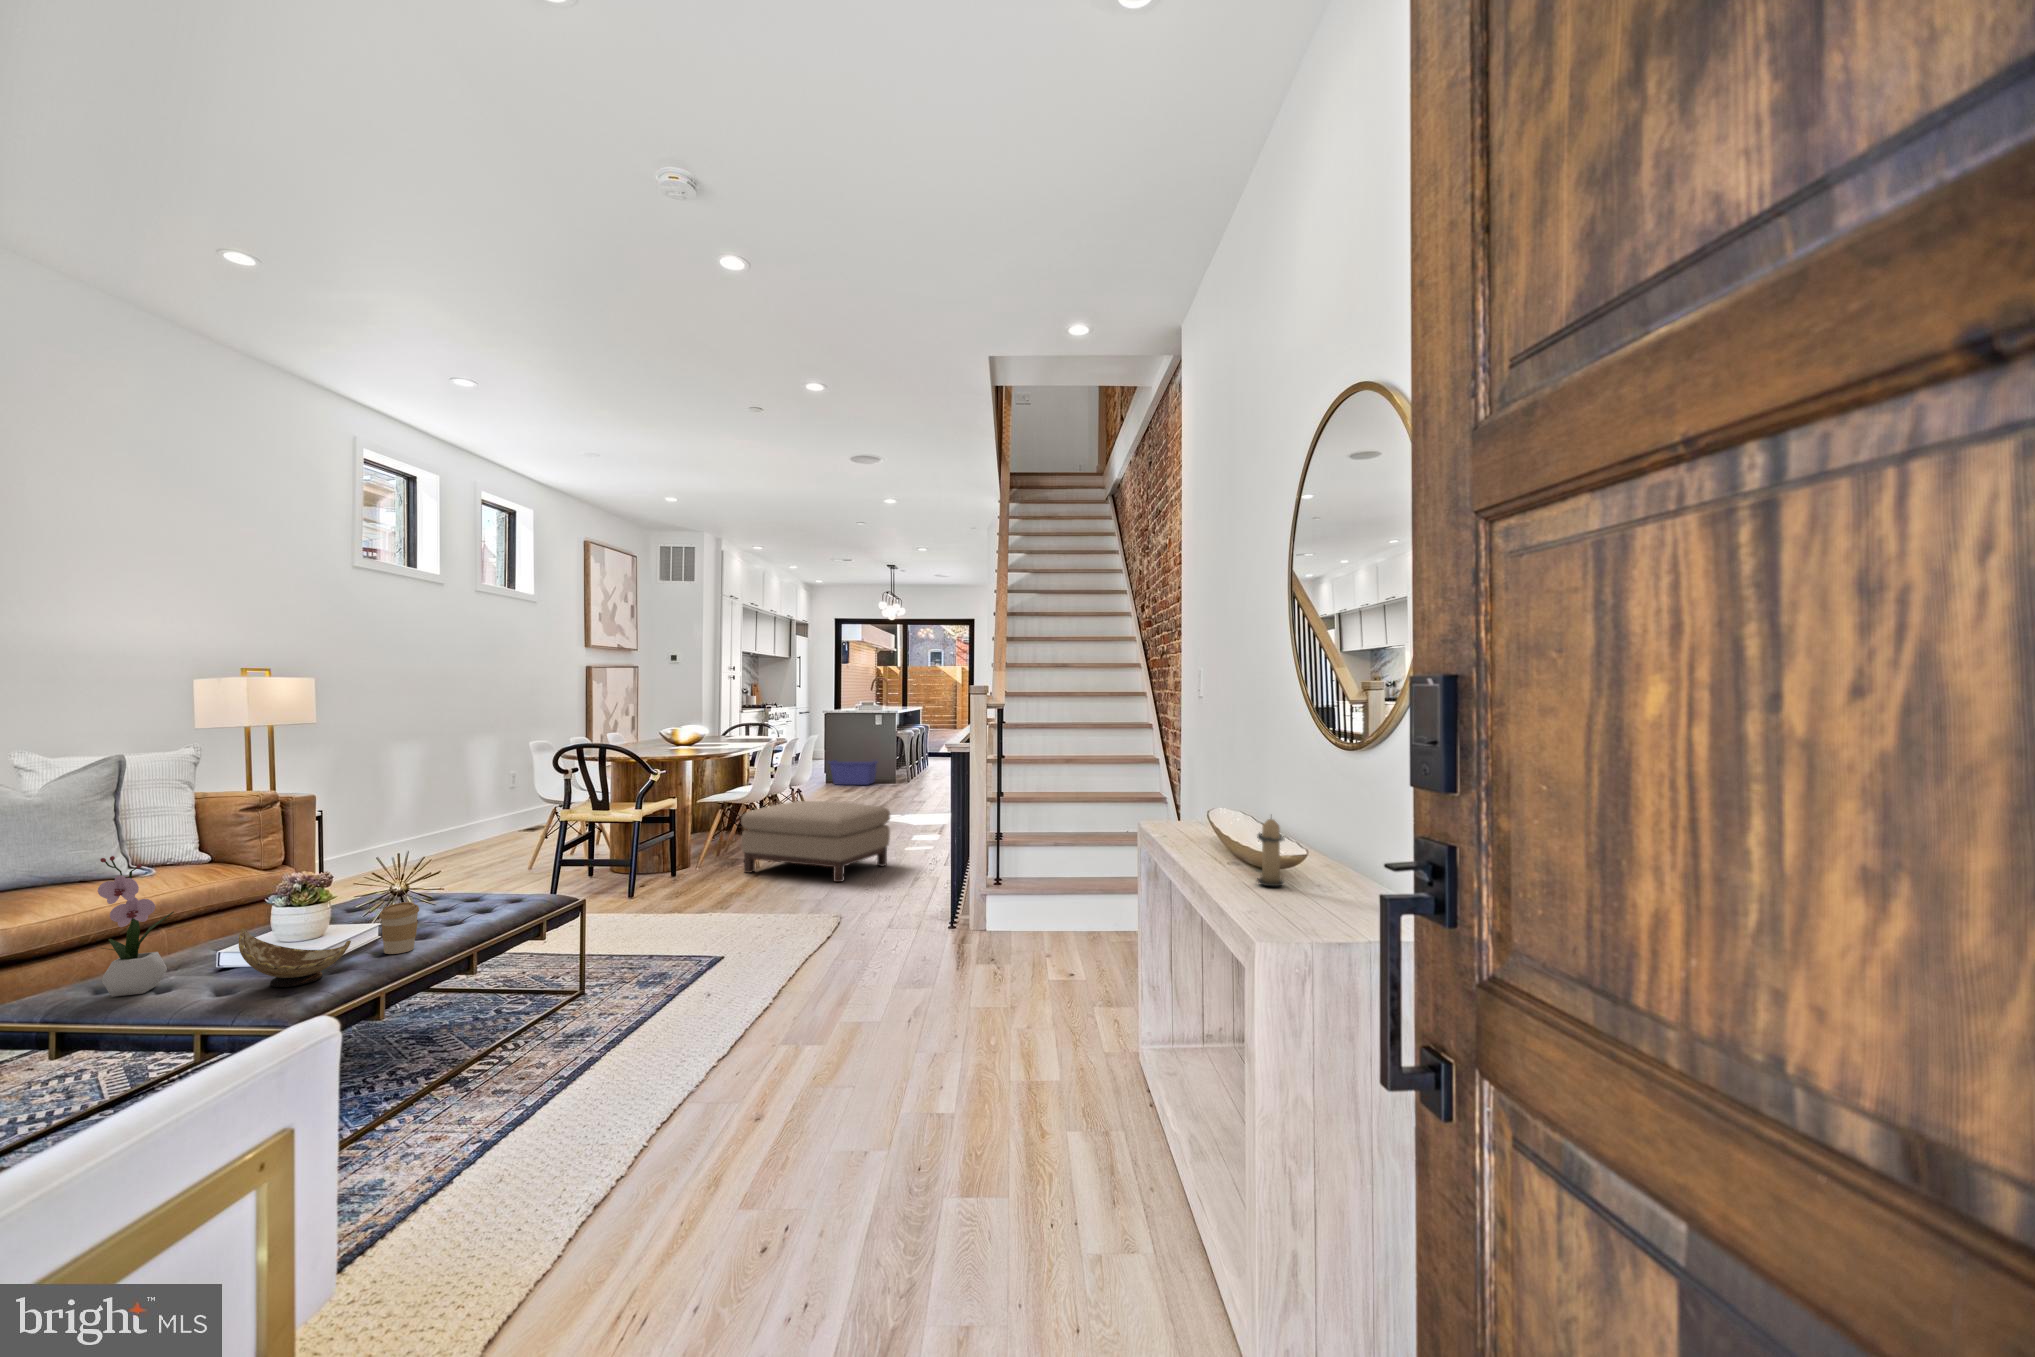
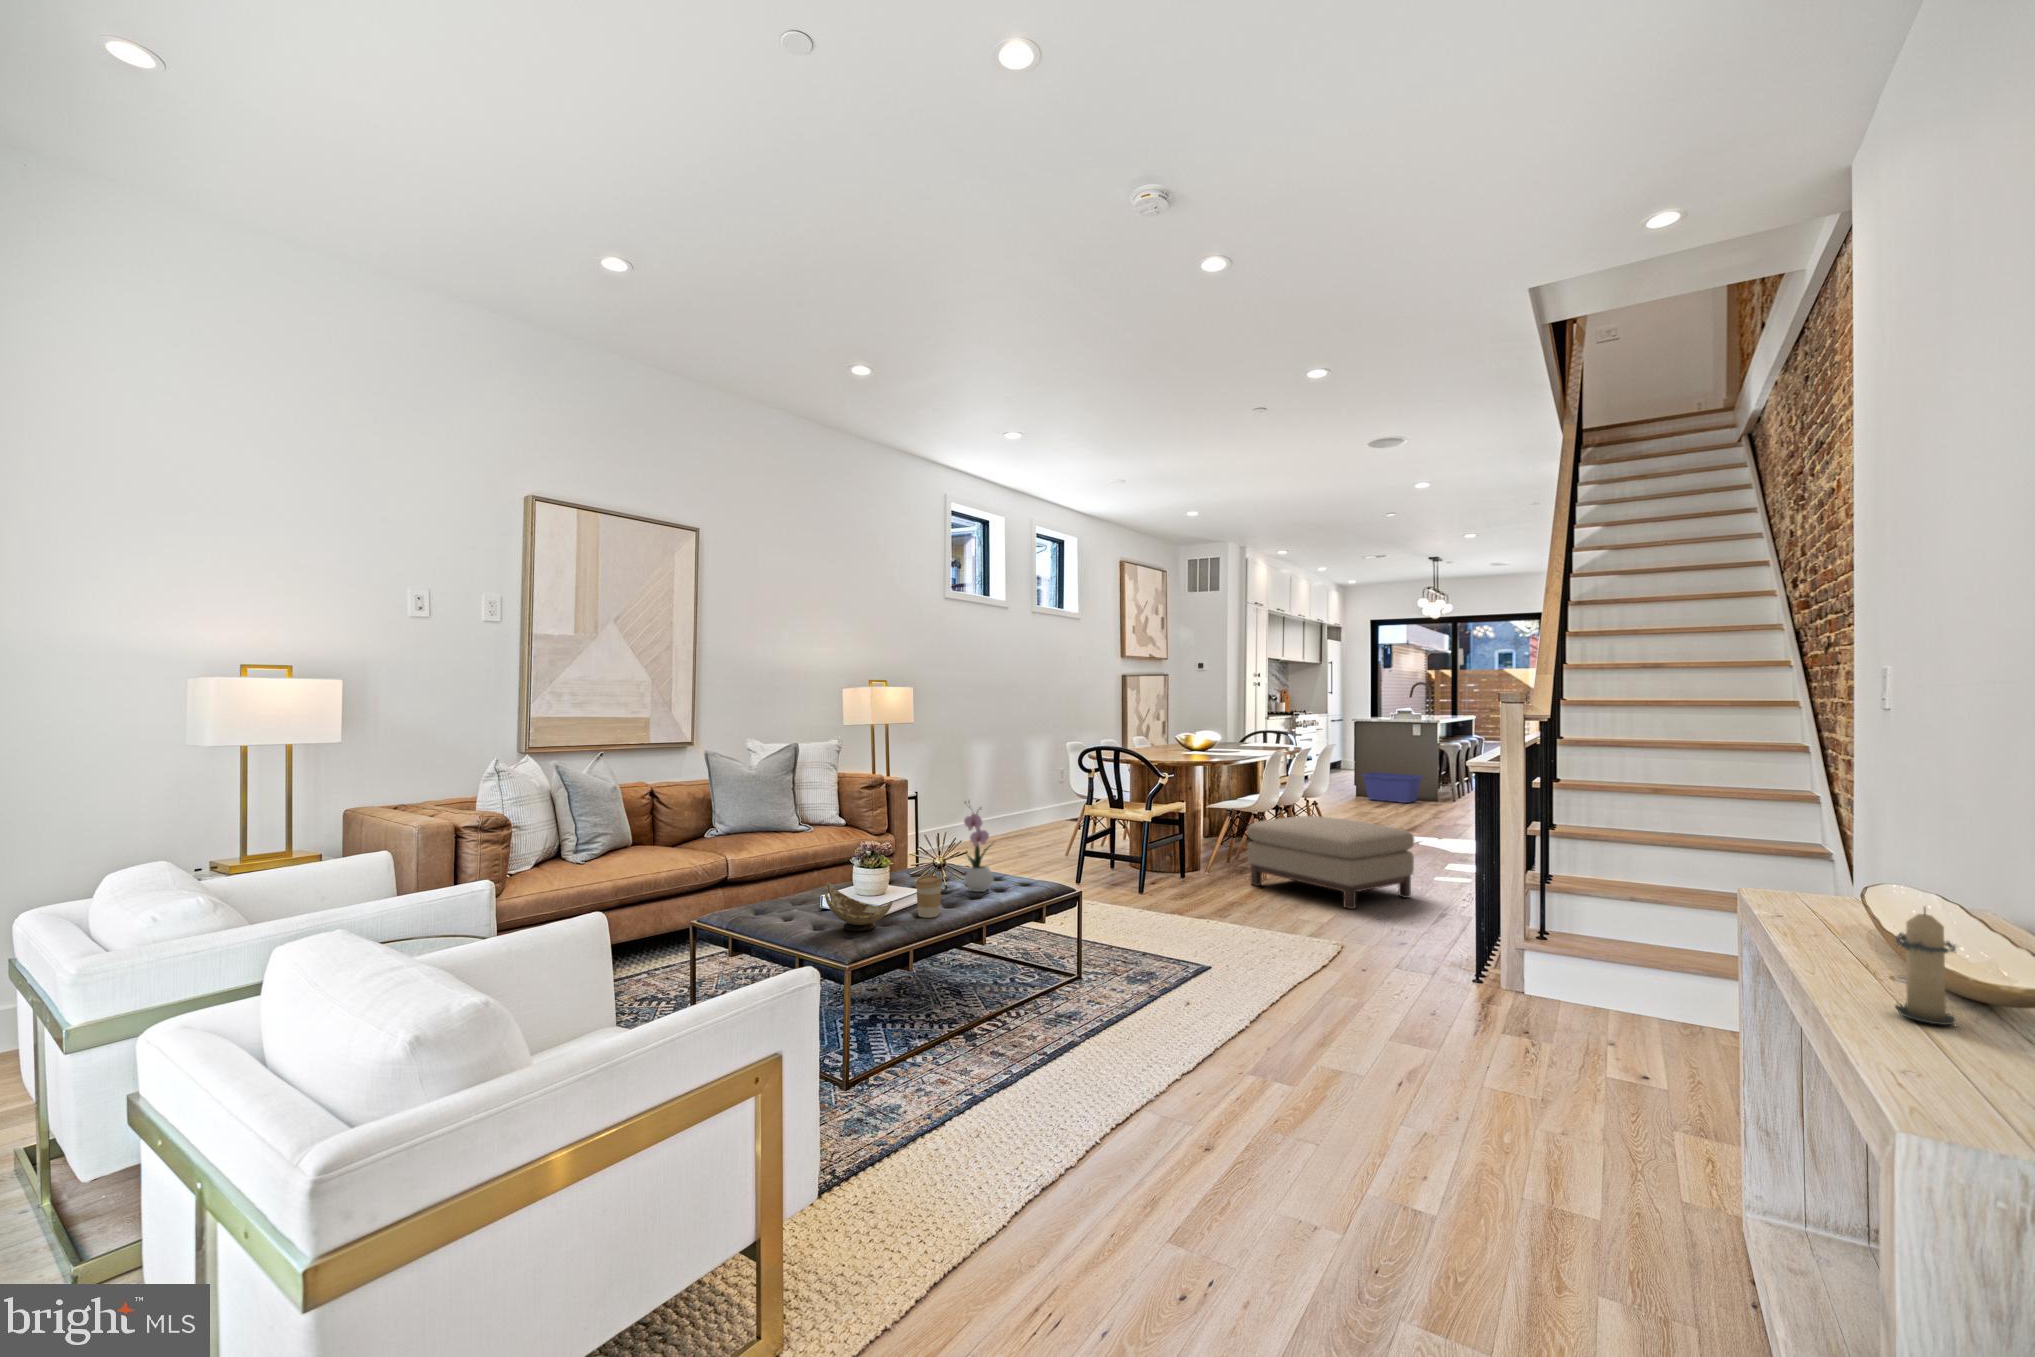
flower arrangement: present [98,856,174,997] -> present [964,802,994,892]

